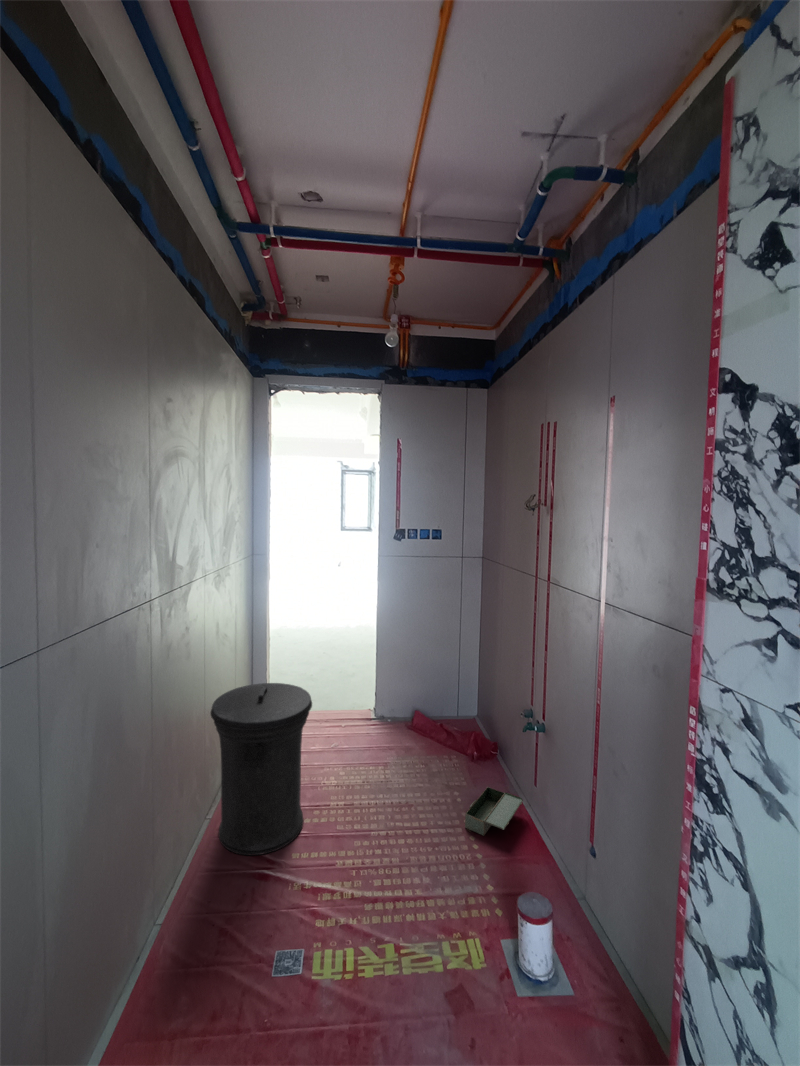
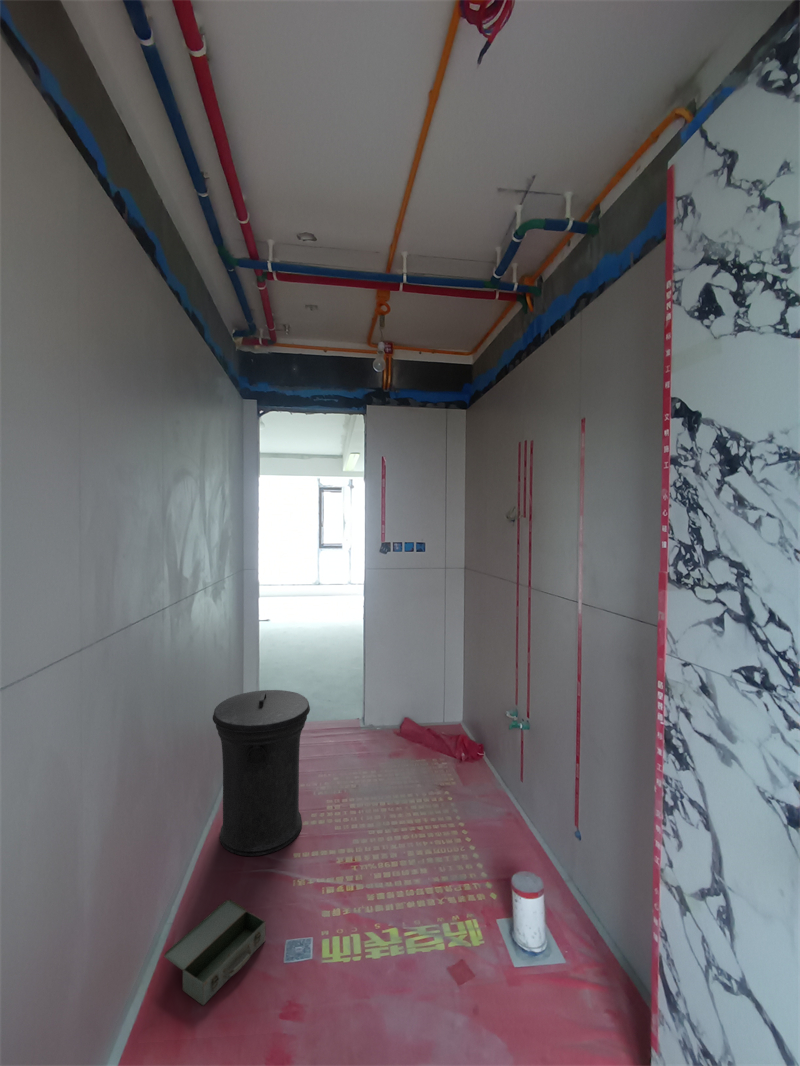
toolbox: present [465,787,523,836] -> present [164,900,266,1005]

